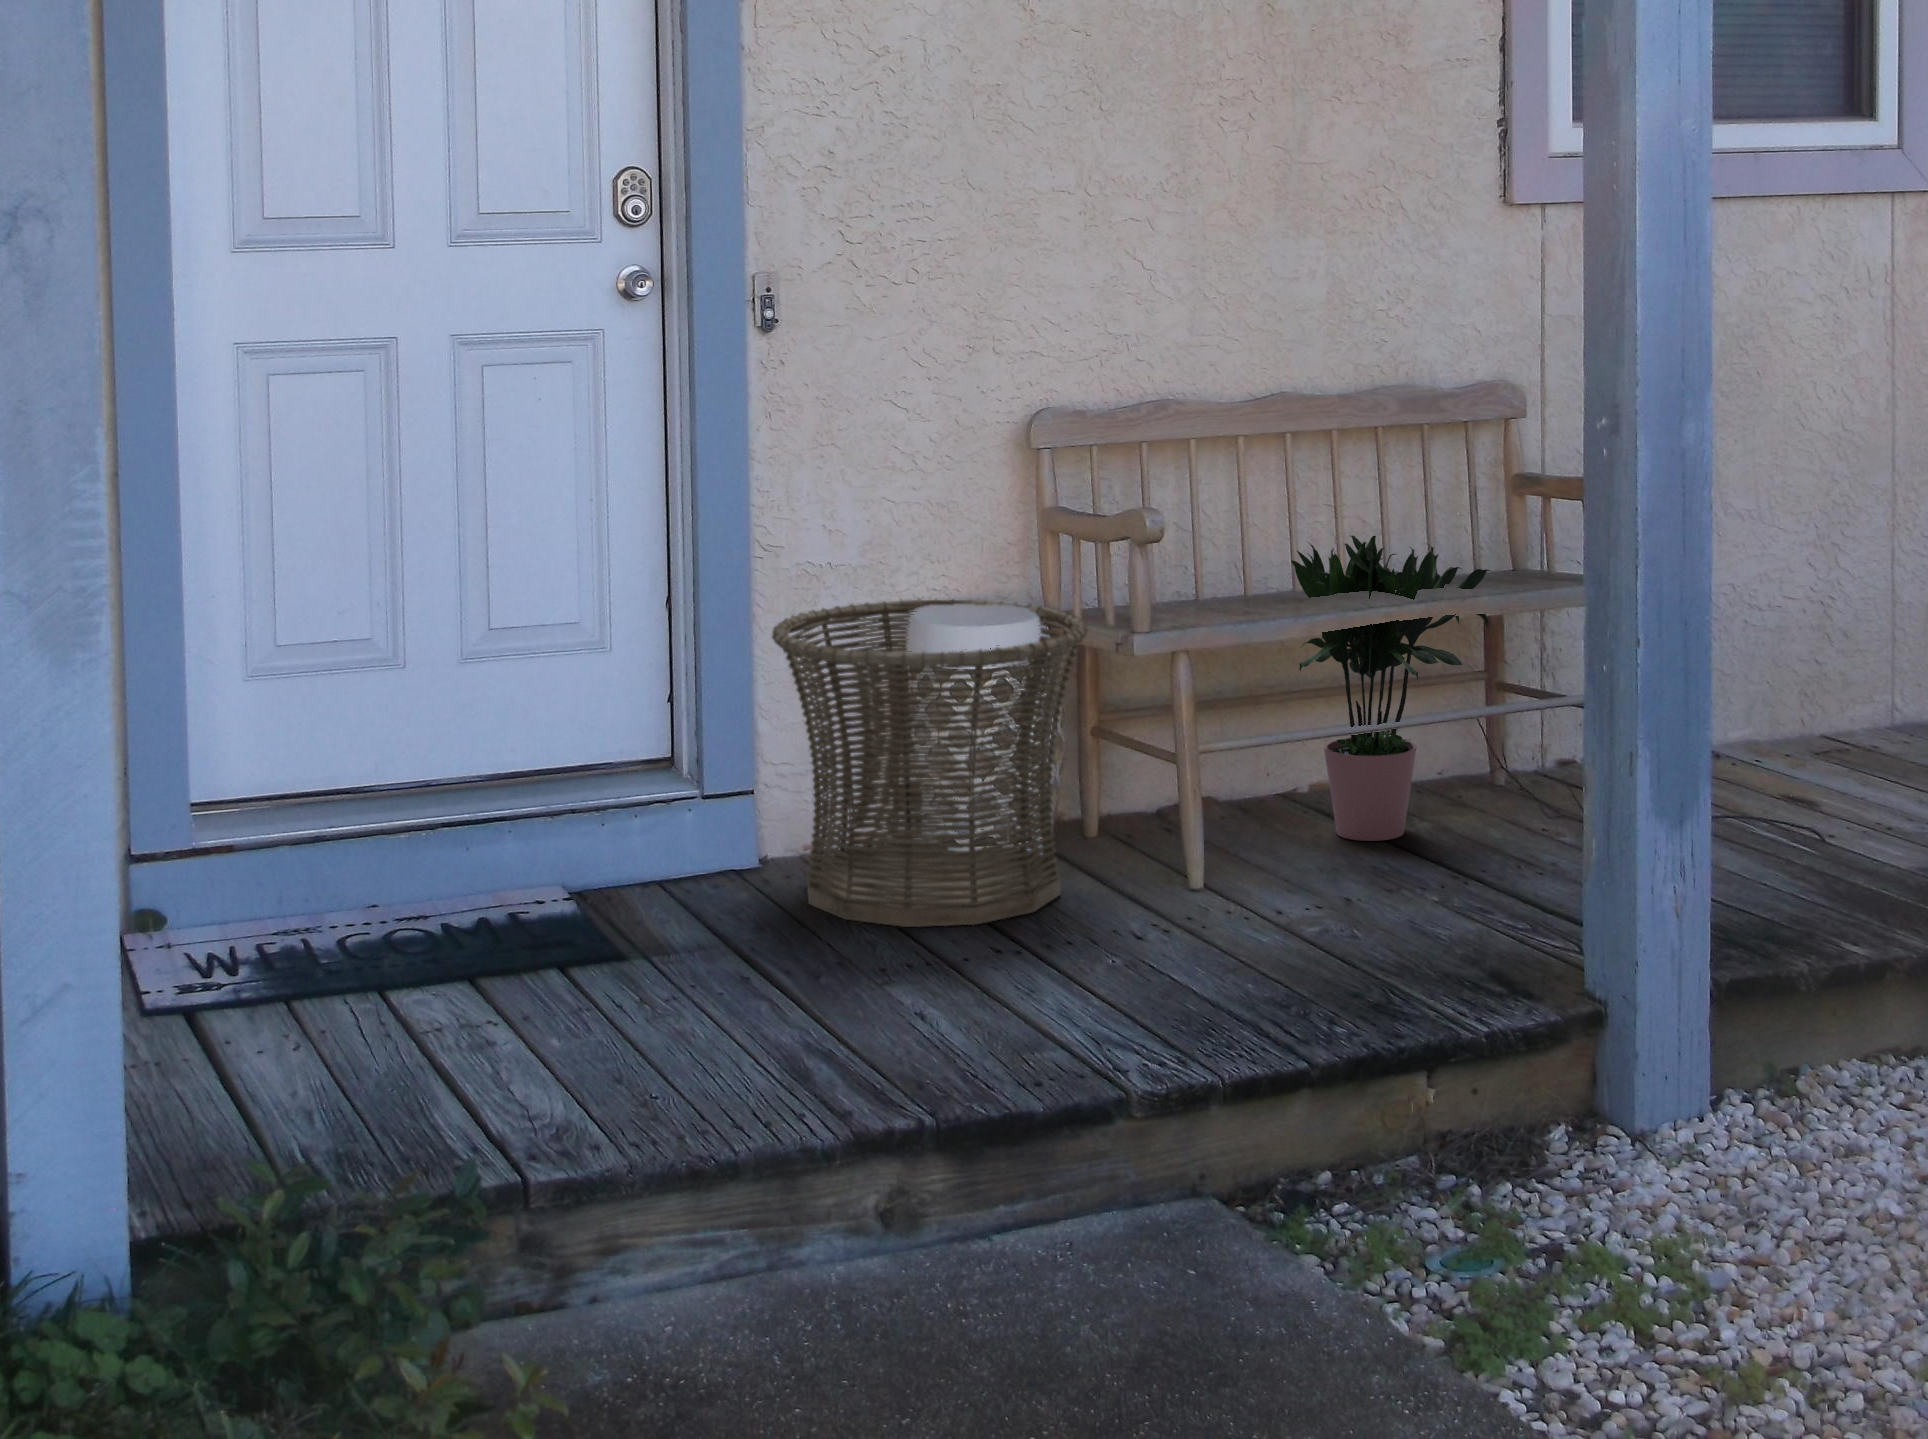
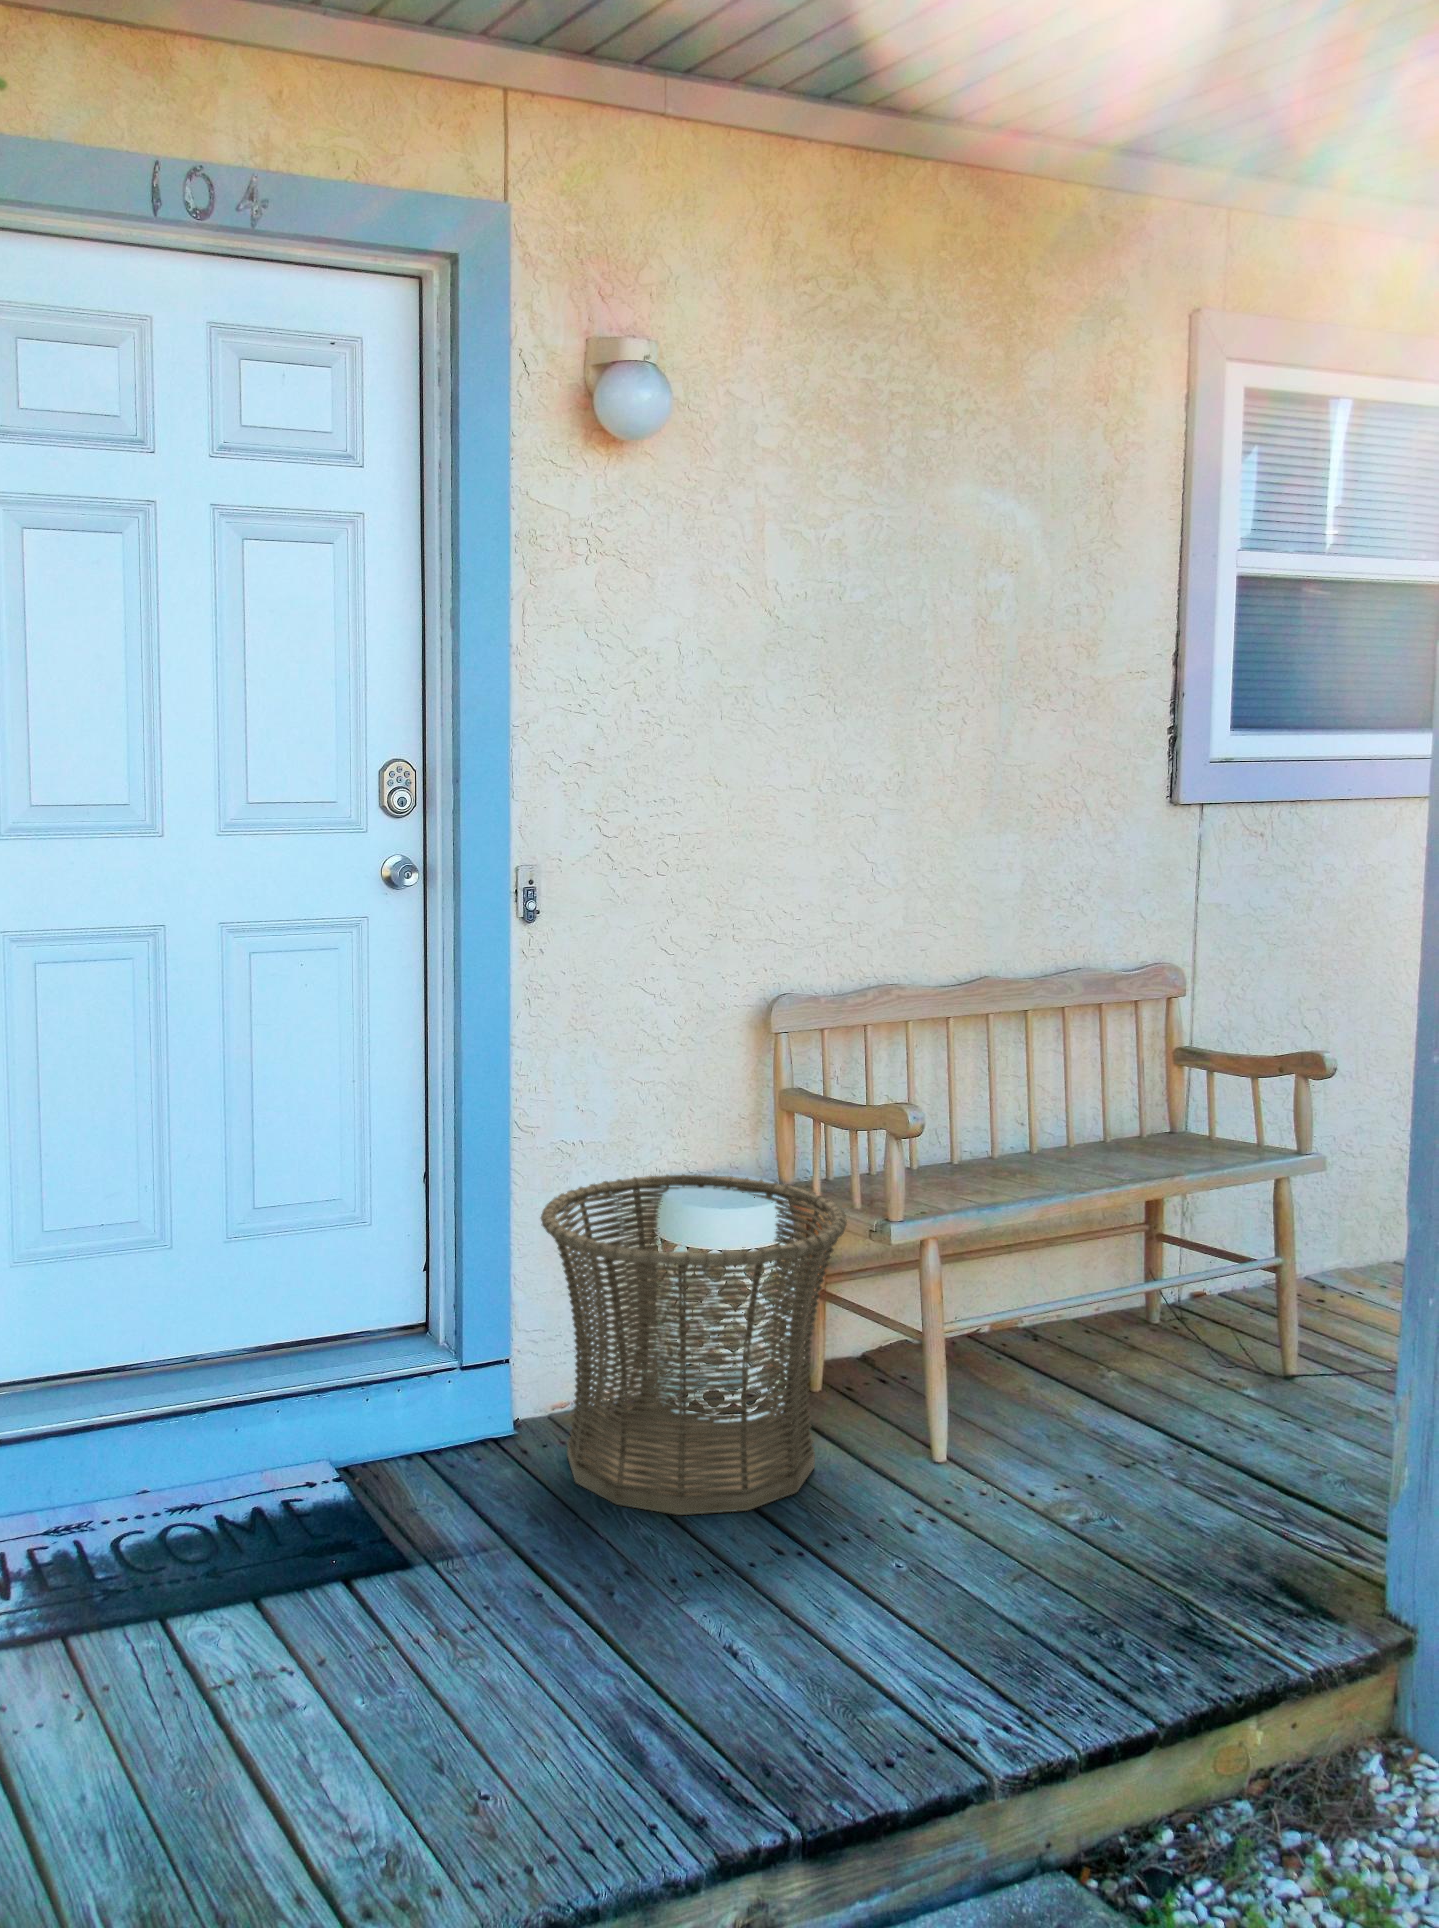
potted plant: present [1291,536,1490,841] -> none [982,1096,1197,1391]

